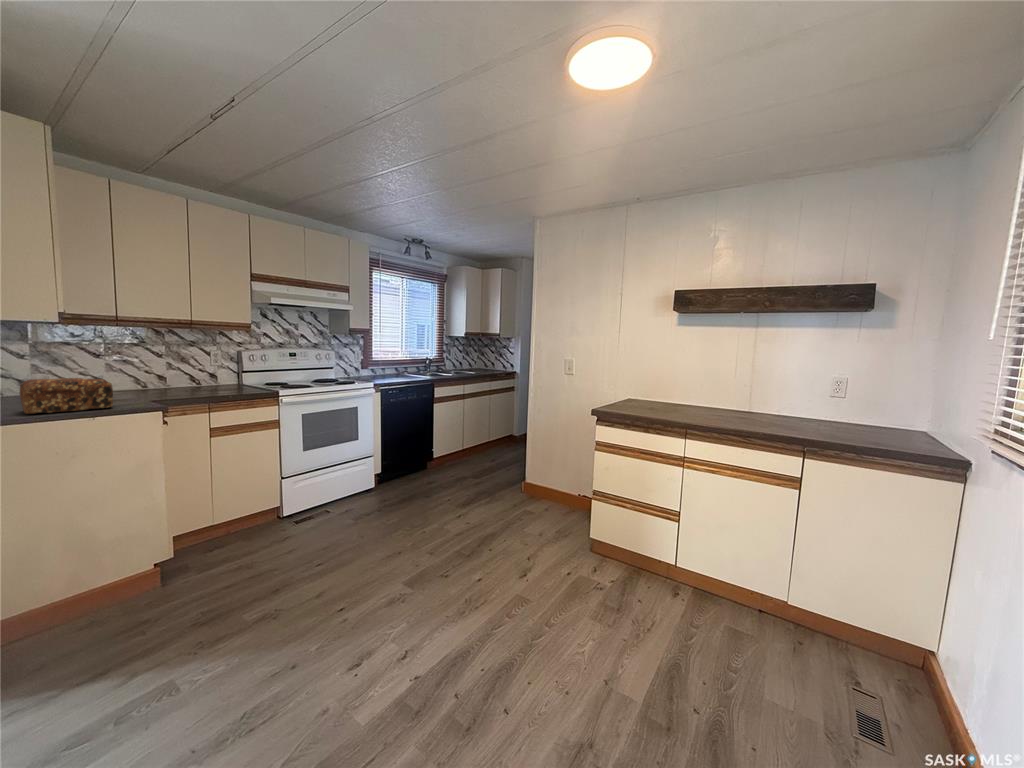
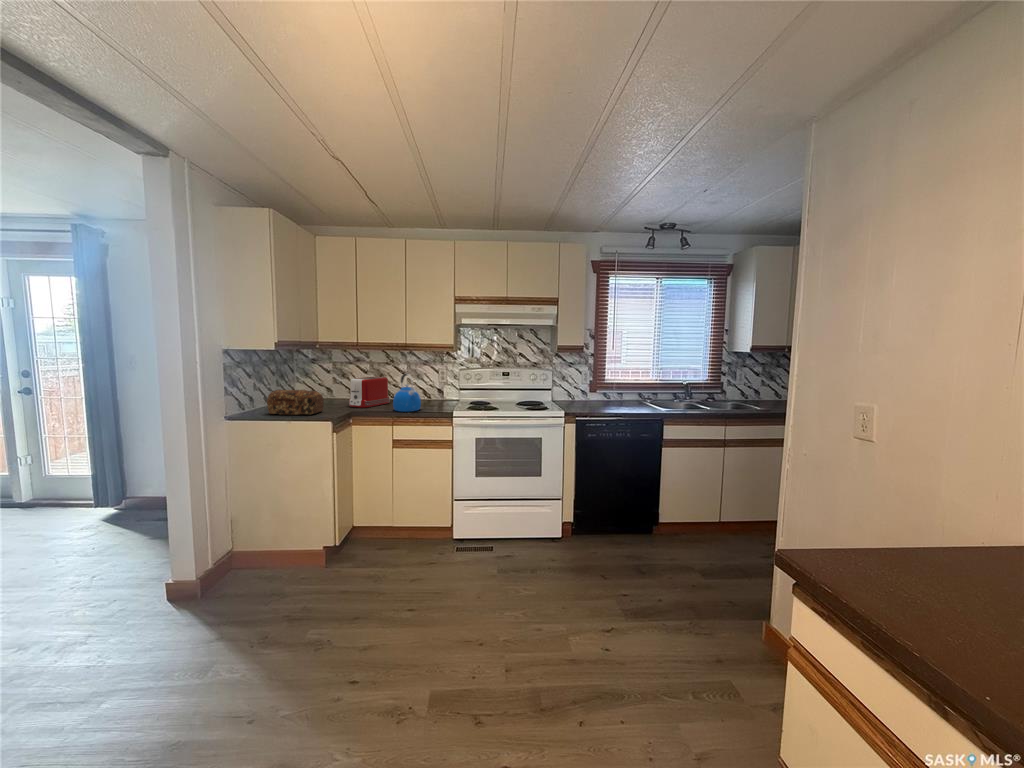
kettle: none [201,354,244,396] -> present [393,373,421,412]
toaster: none [117,361,167,398] -> present [349,377,390,408]

